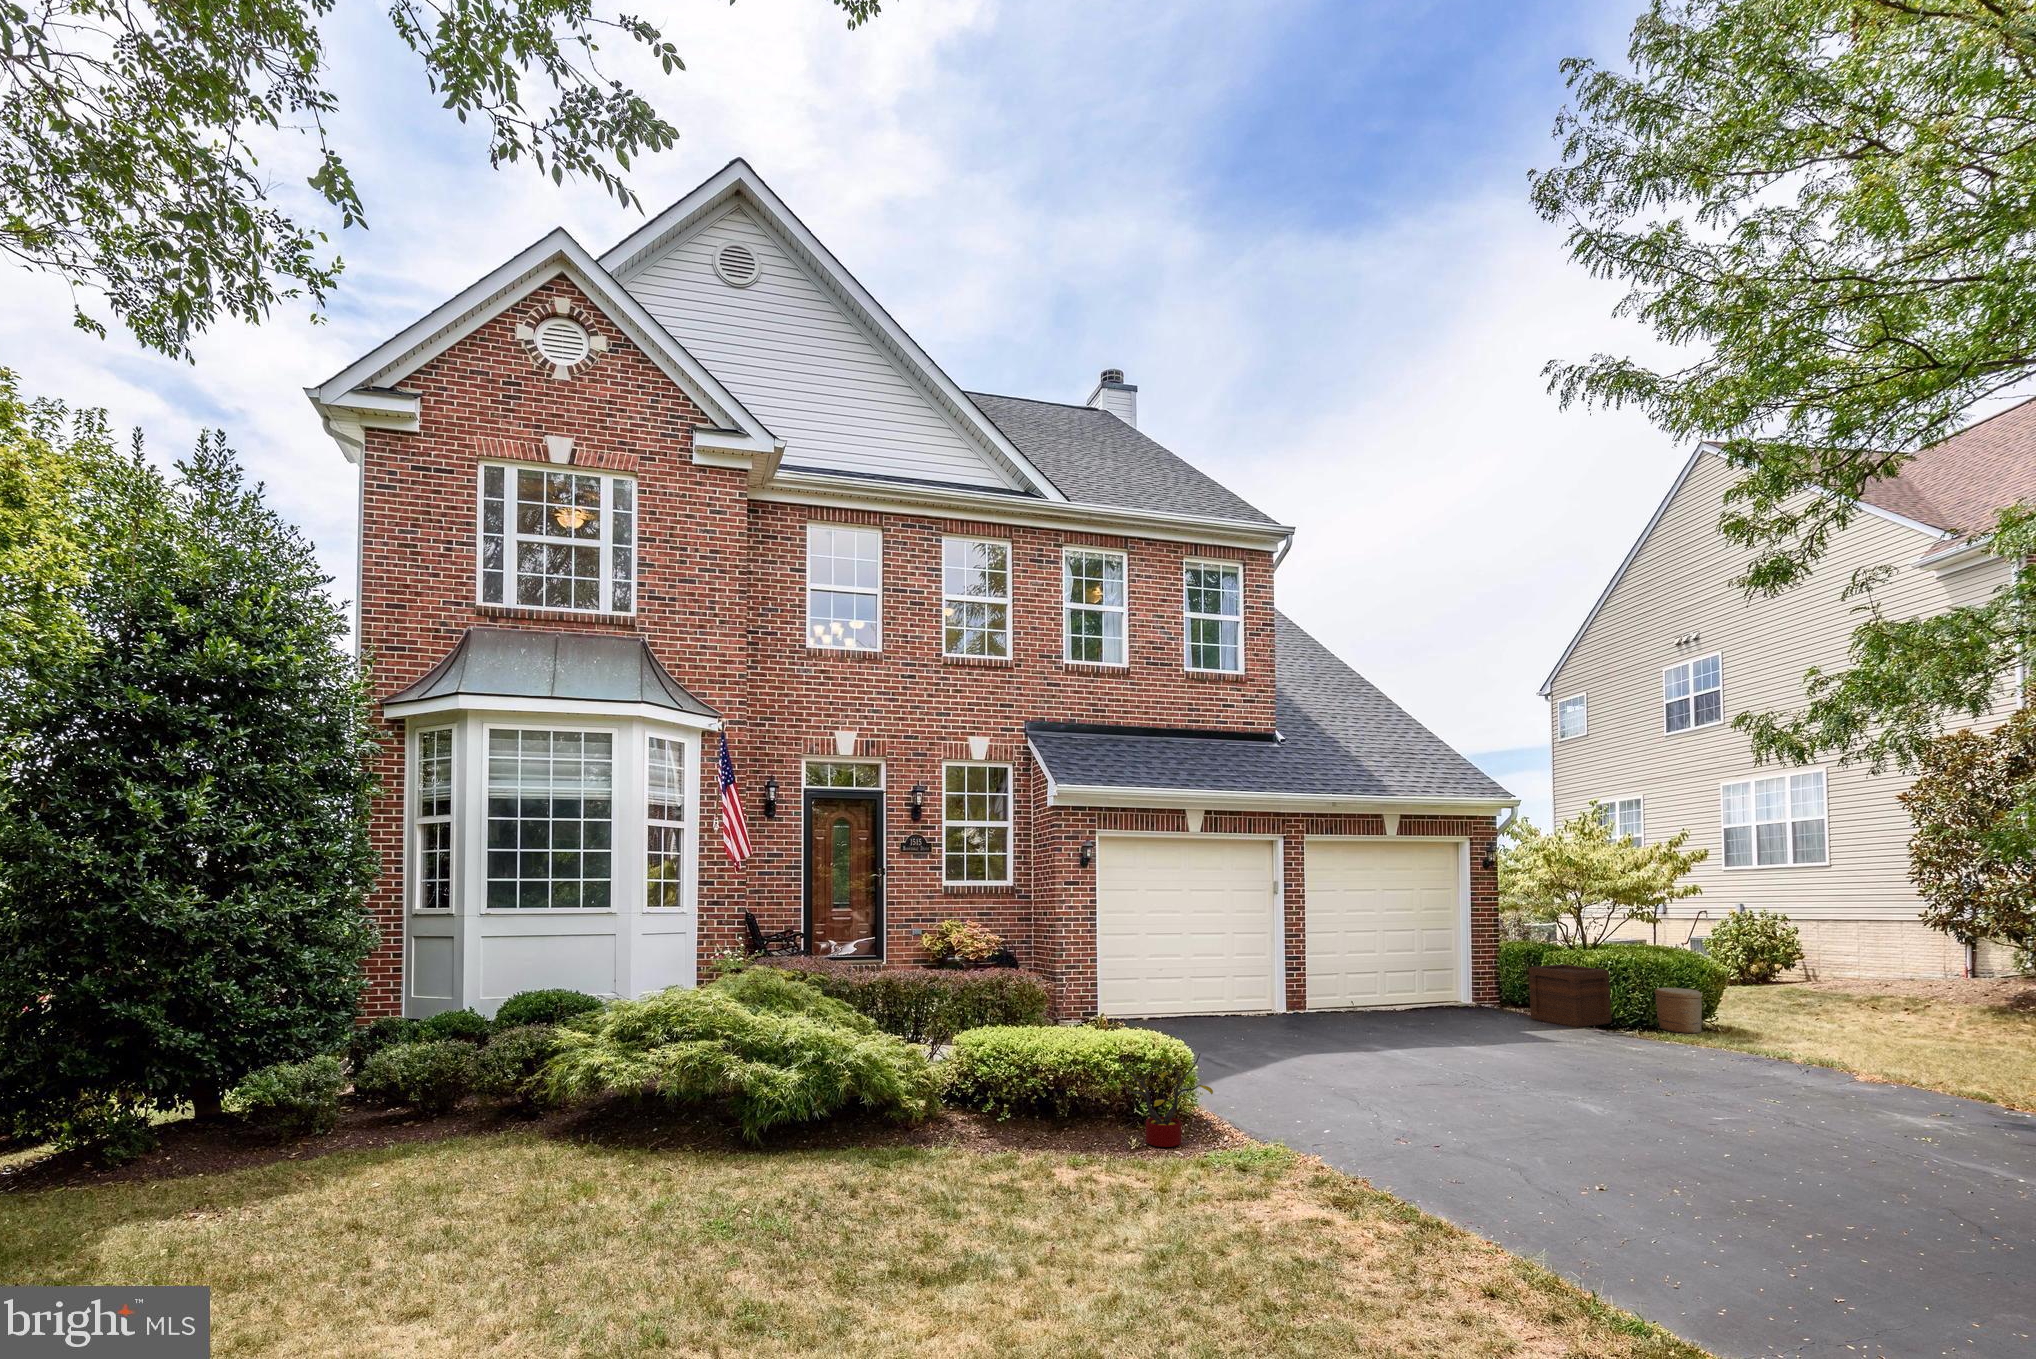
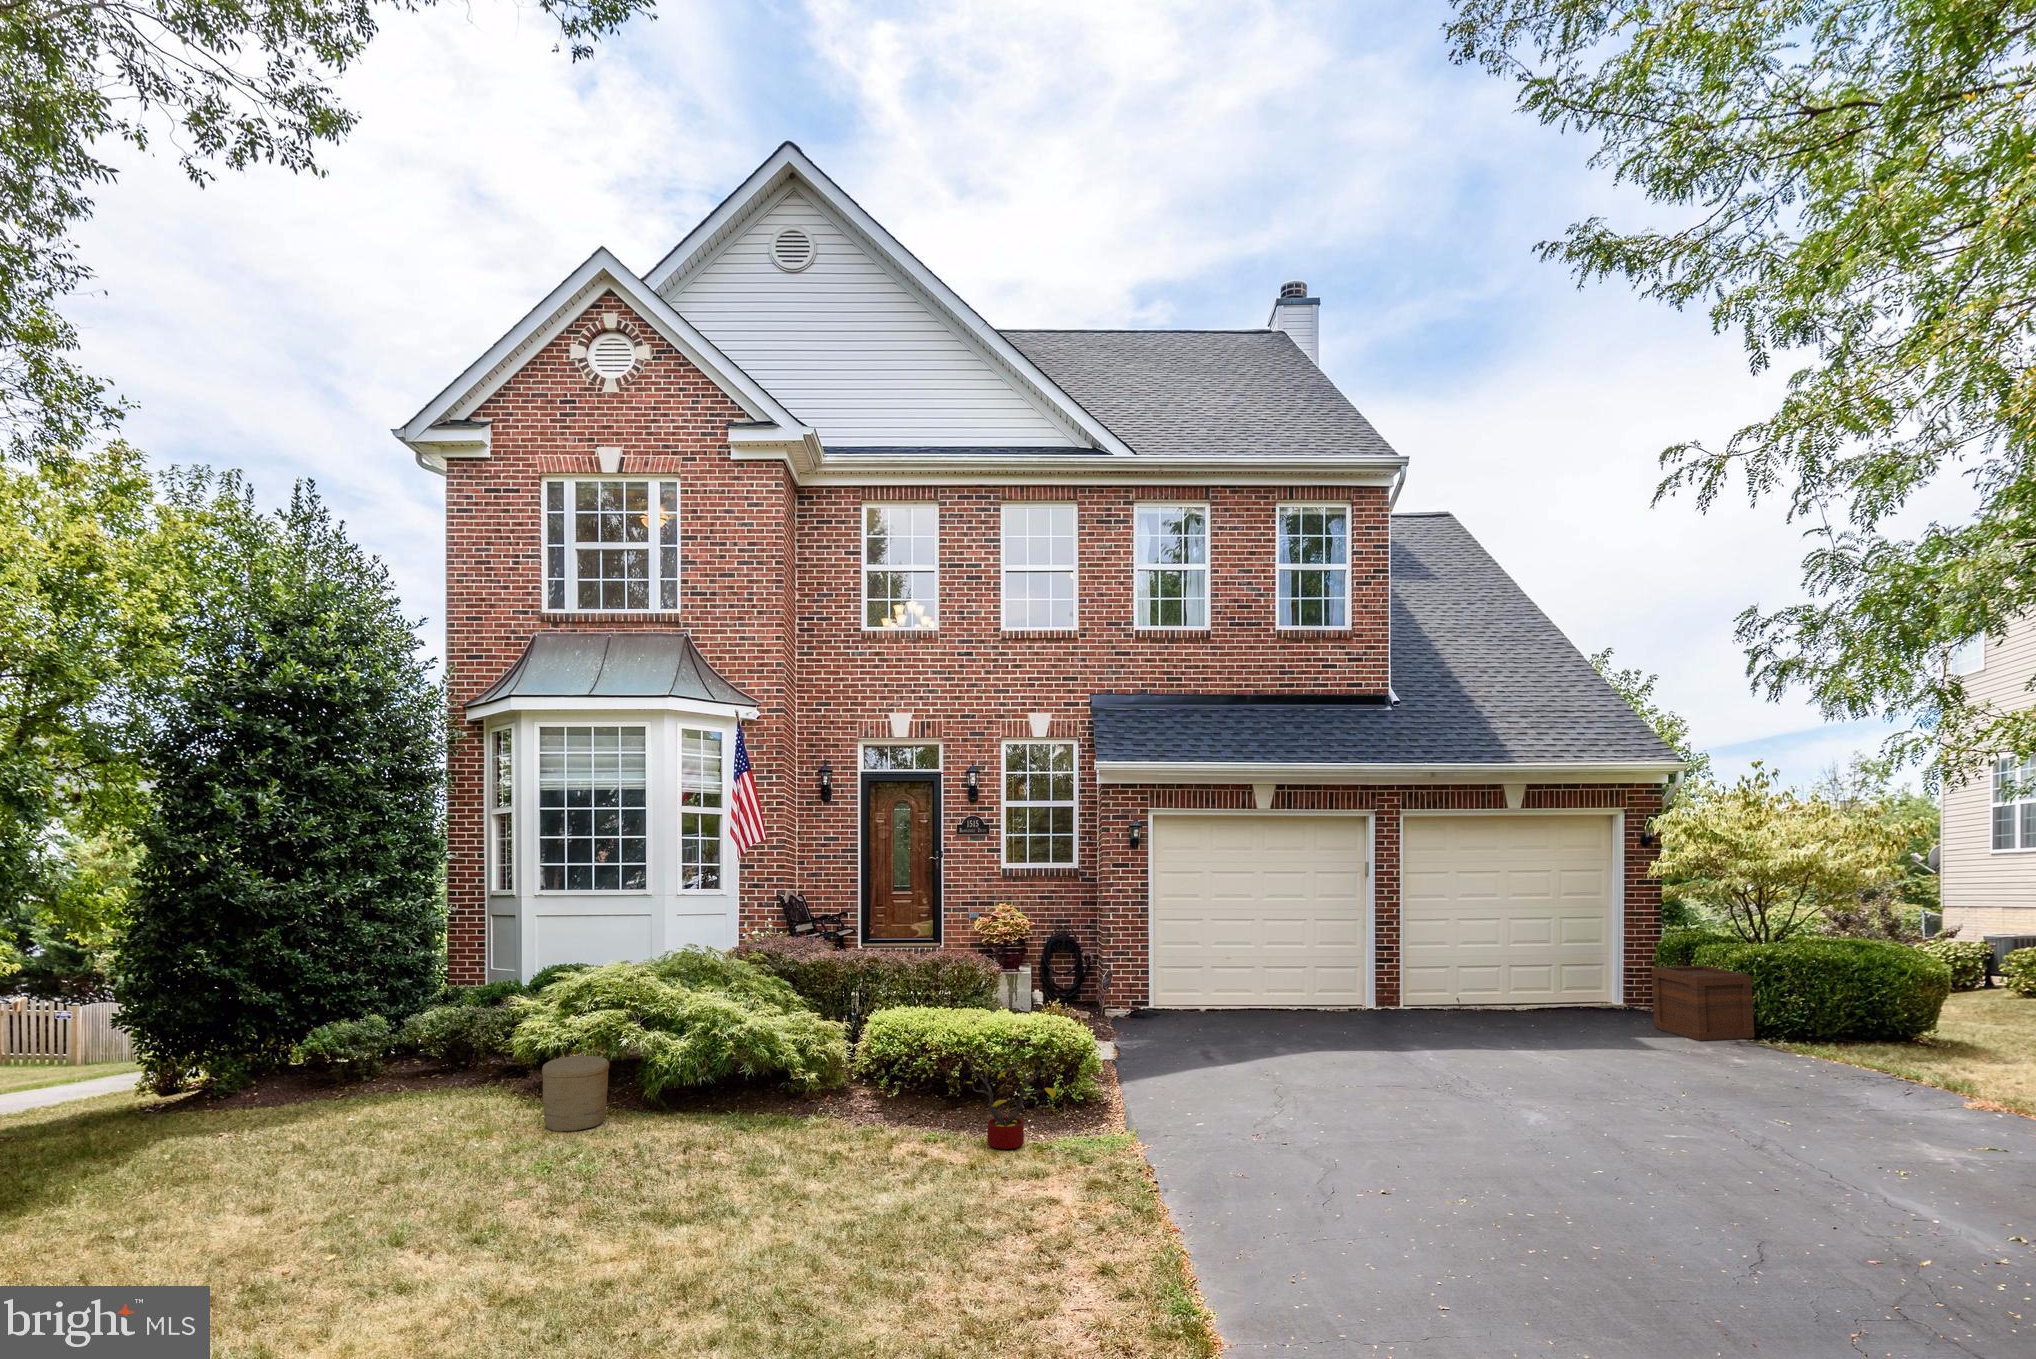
woven basket: present [1655,988,1702,1033] -> present [542,1056,609,1132]

